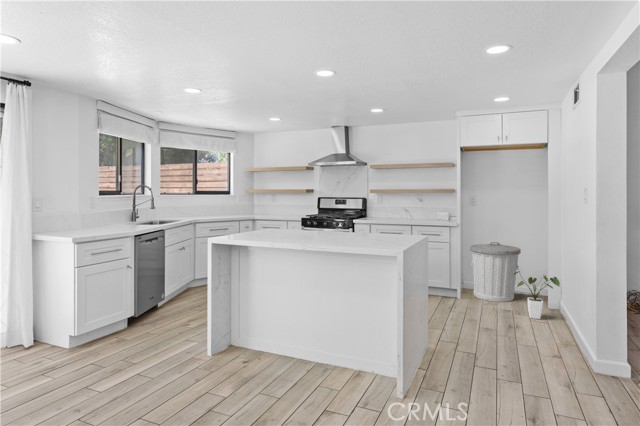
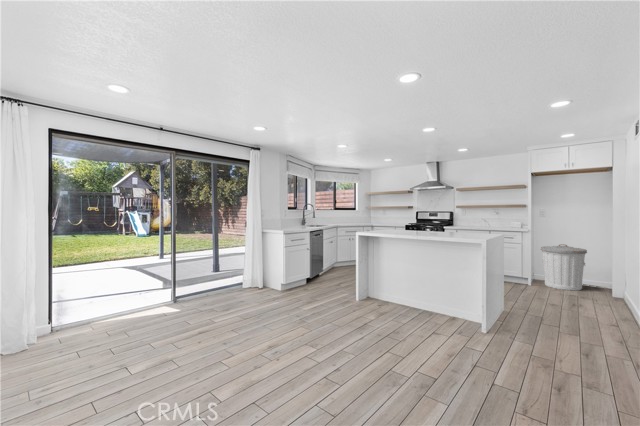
house plant: present [514,271,560,319] -> none [578,265,623,303]

